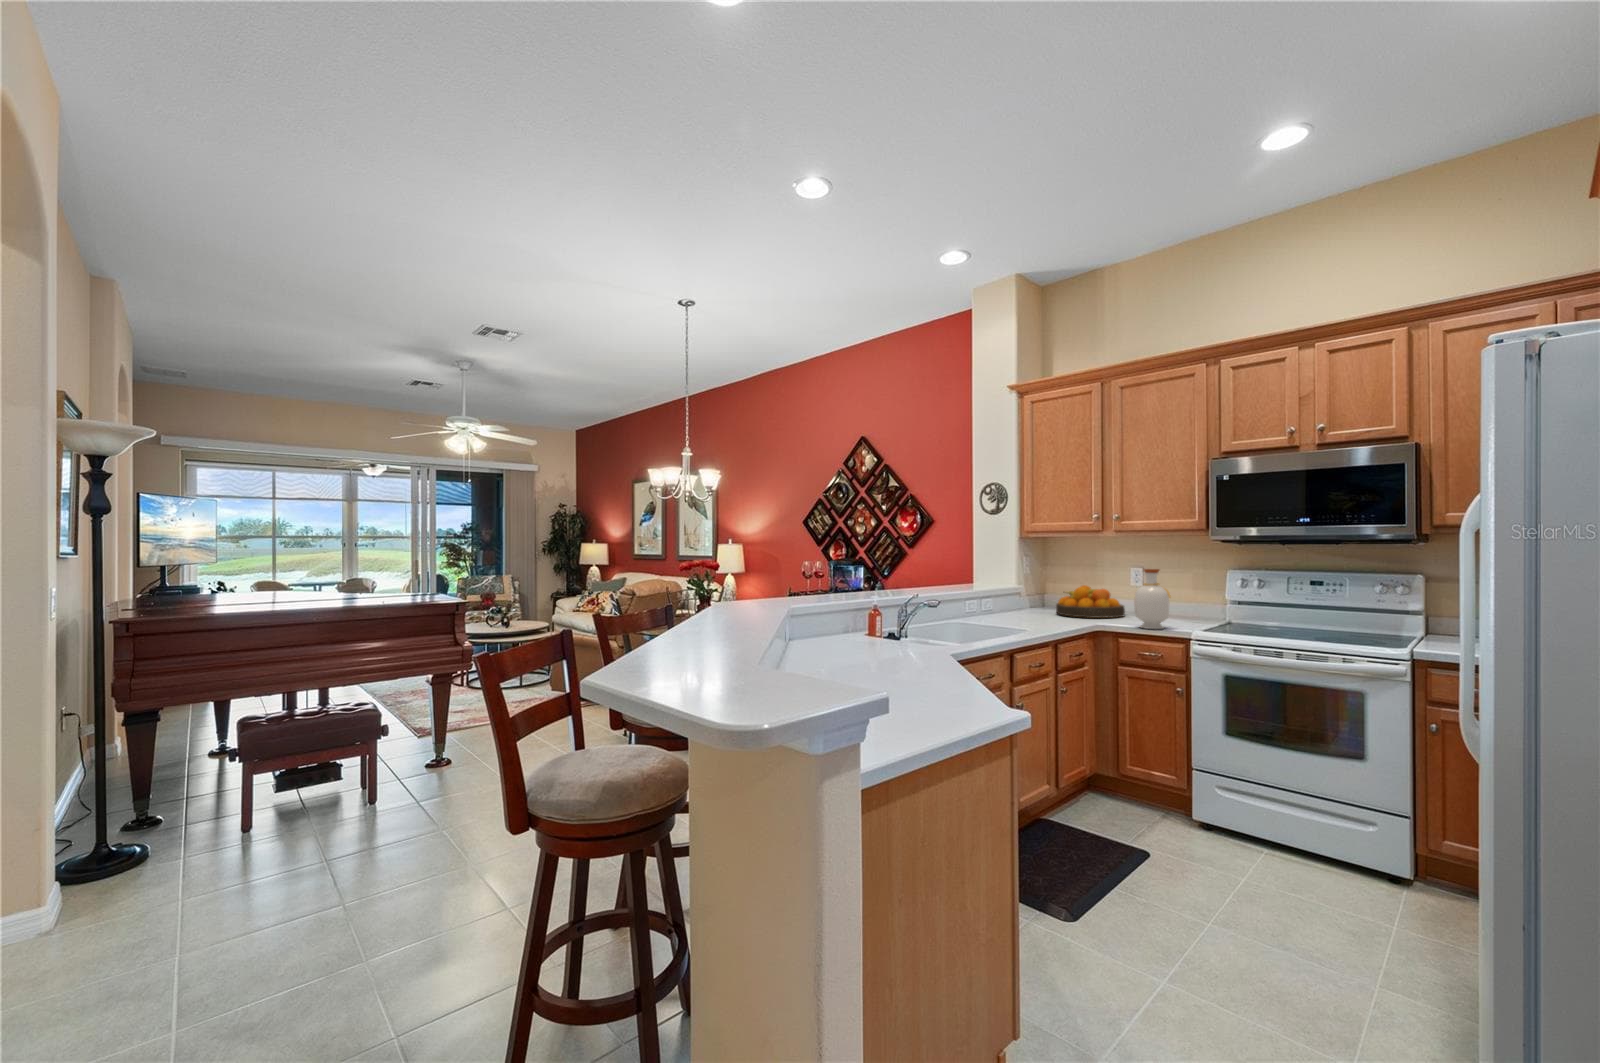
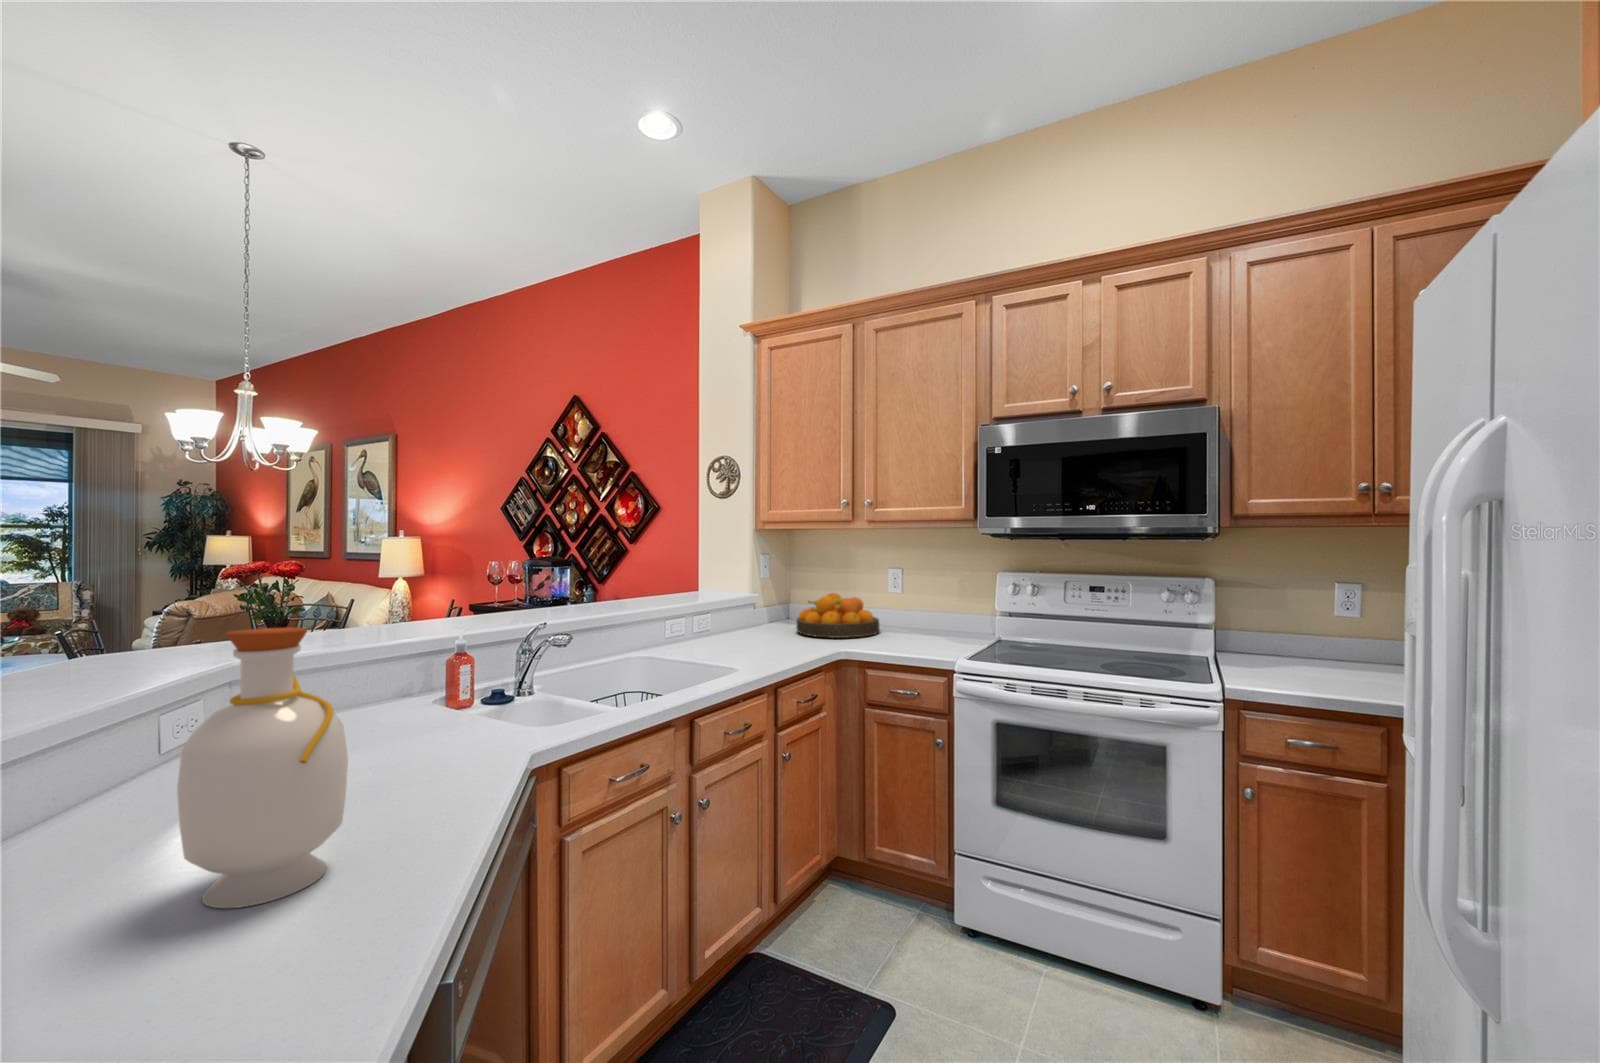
bottle: present [1134,569,1170,629] -> present [177,627,348,908]

